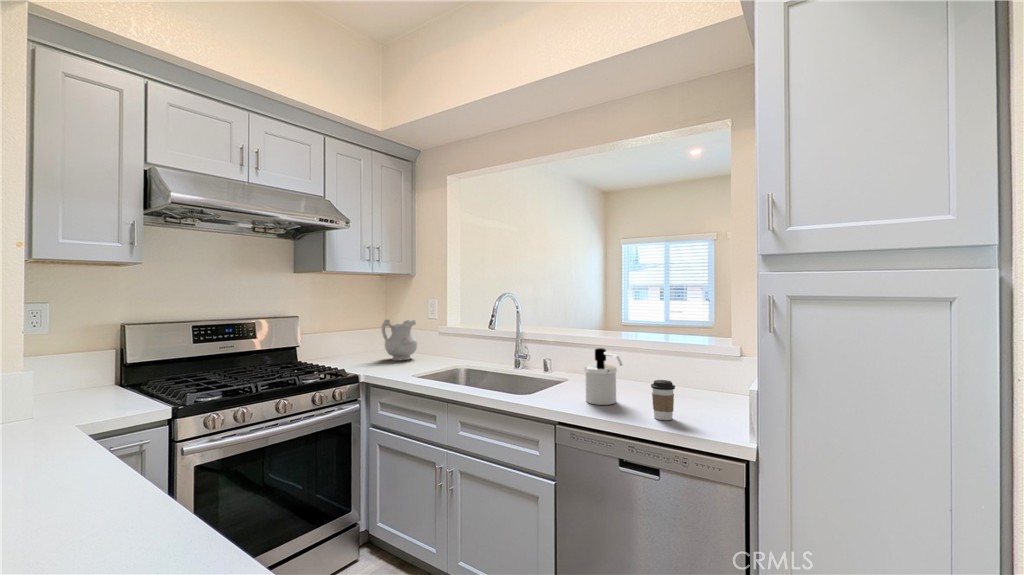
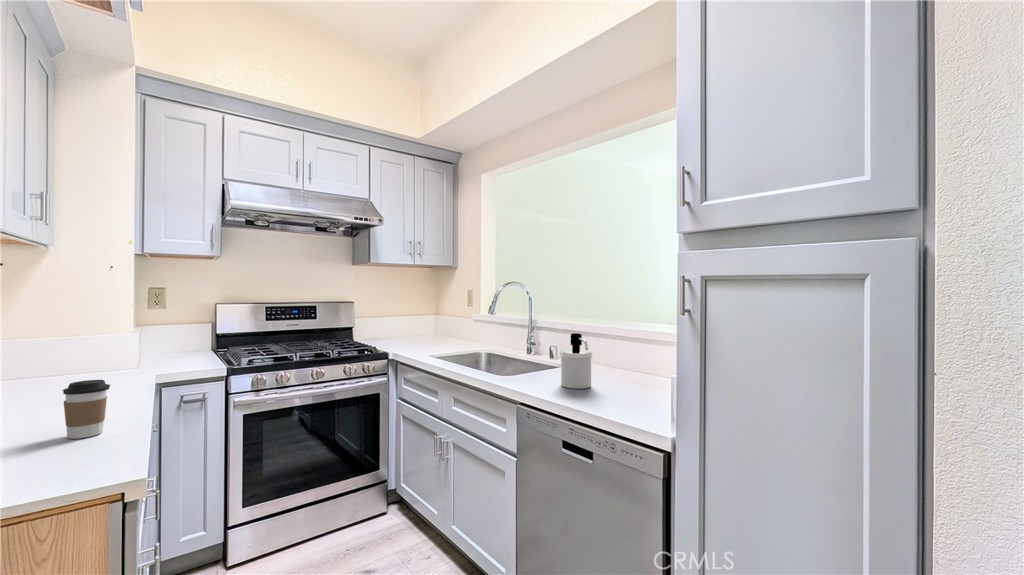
ceramic pitcher: present [382,320,417,360] -> none [421,307,453,344]
coffee cup: present [651,380,675,420] -> present [63,380,110,439]

